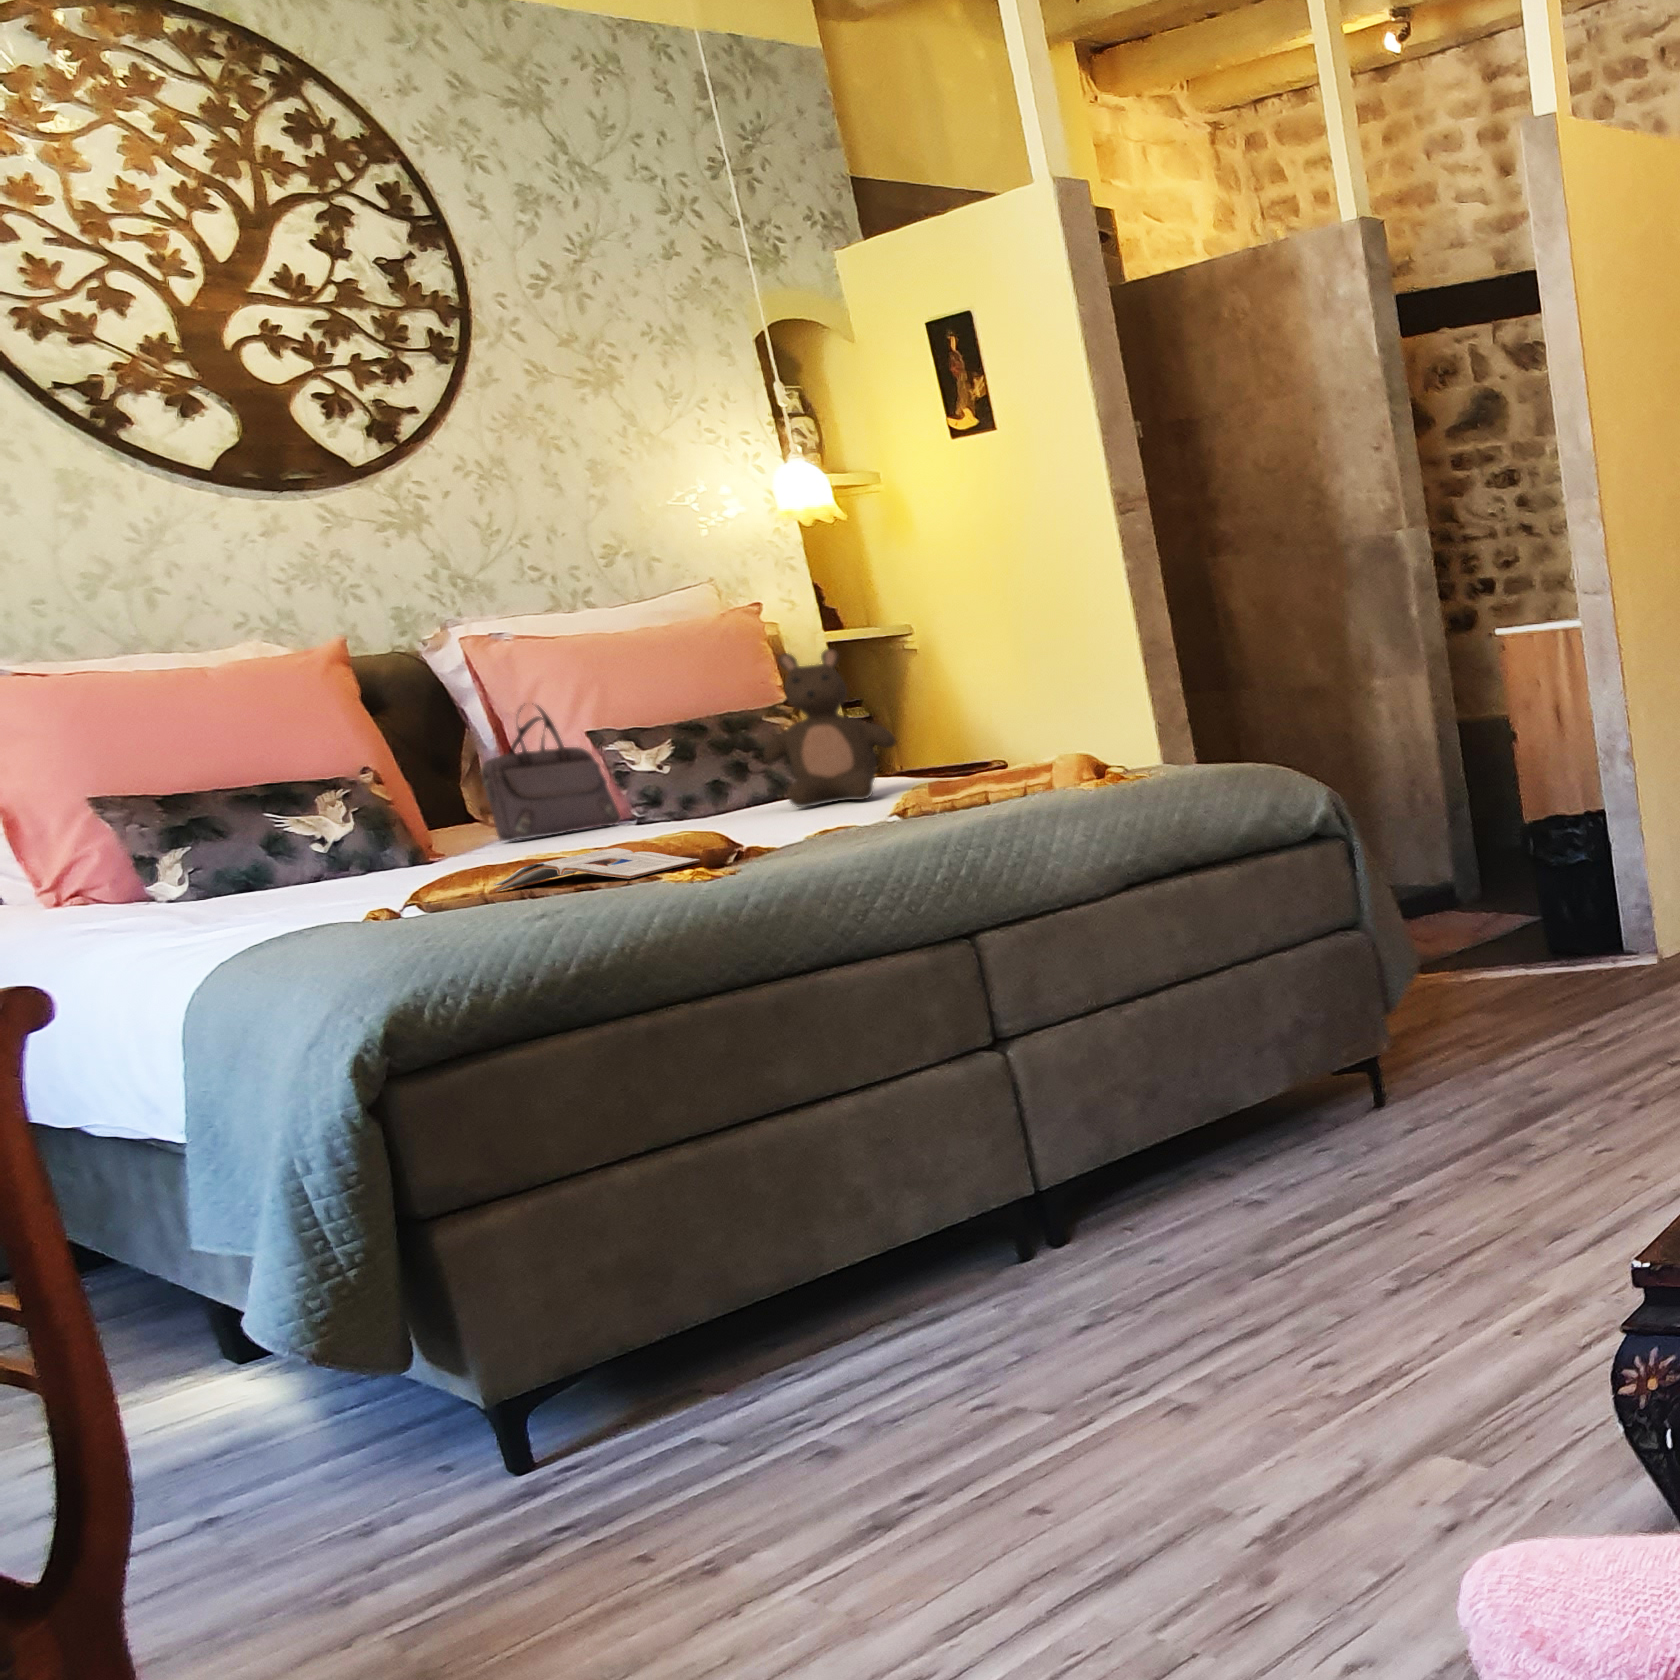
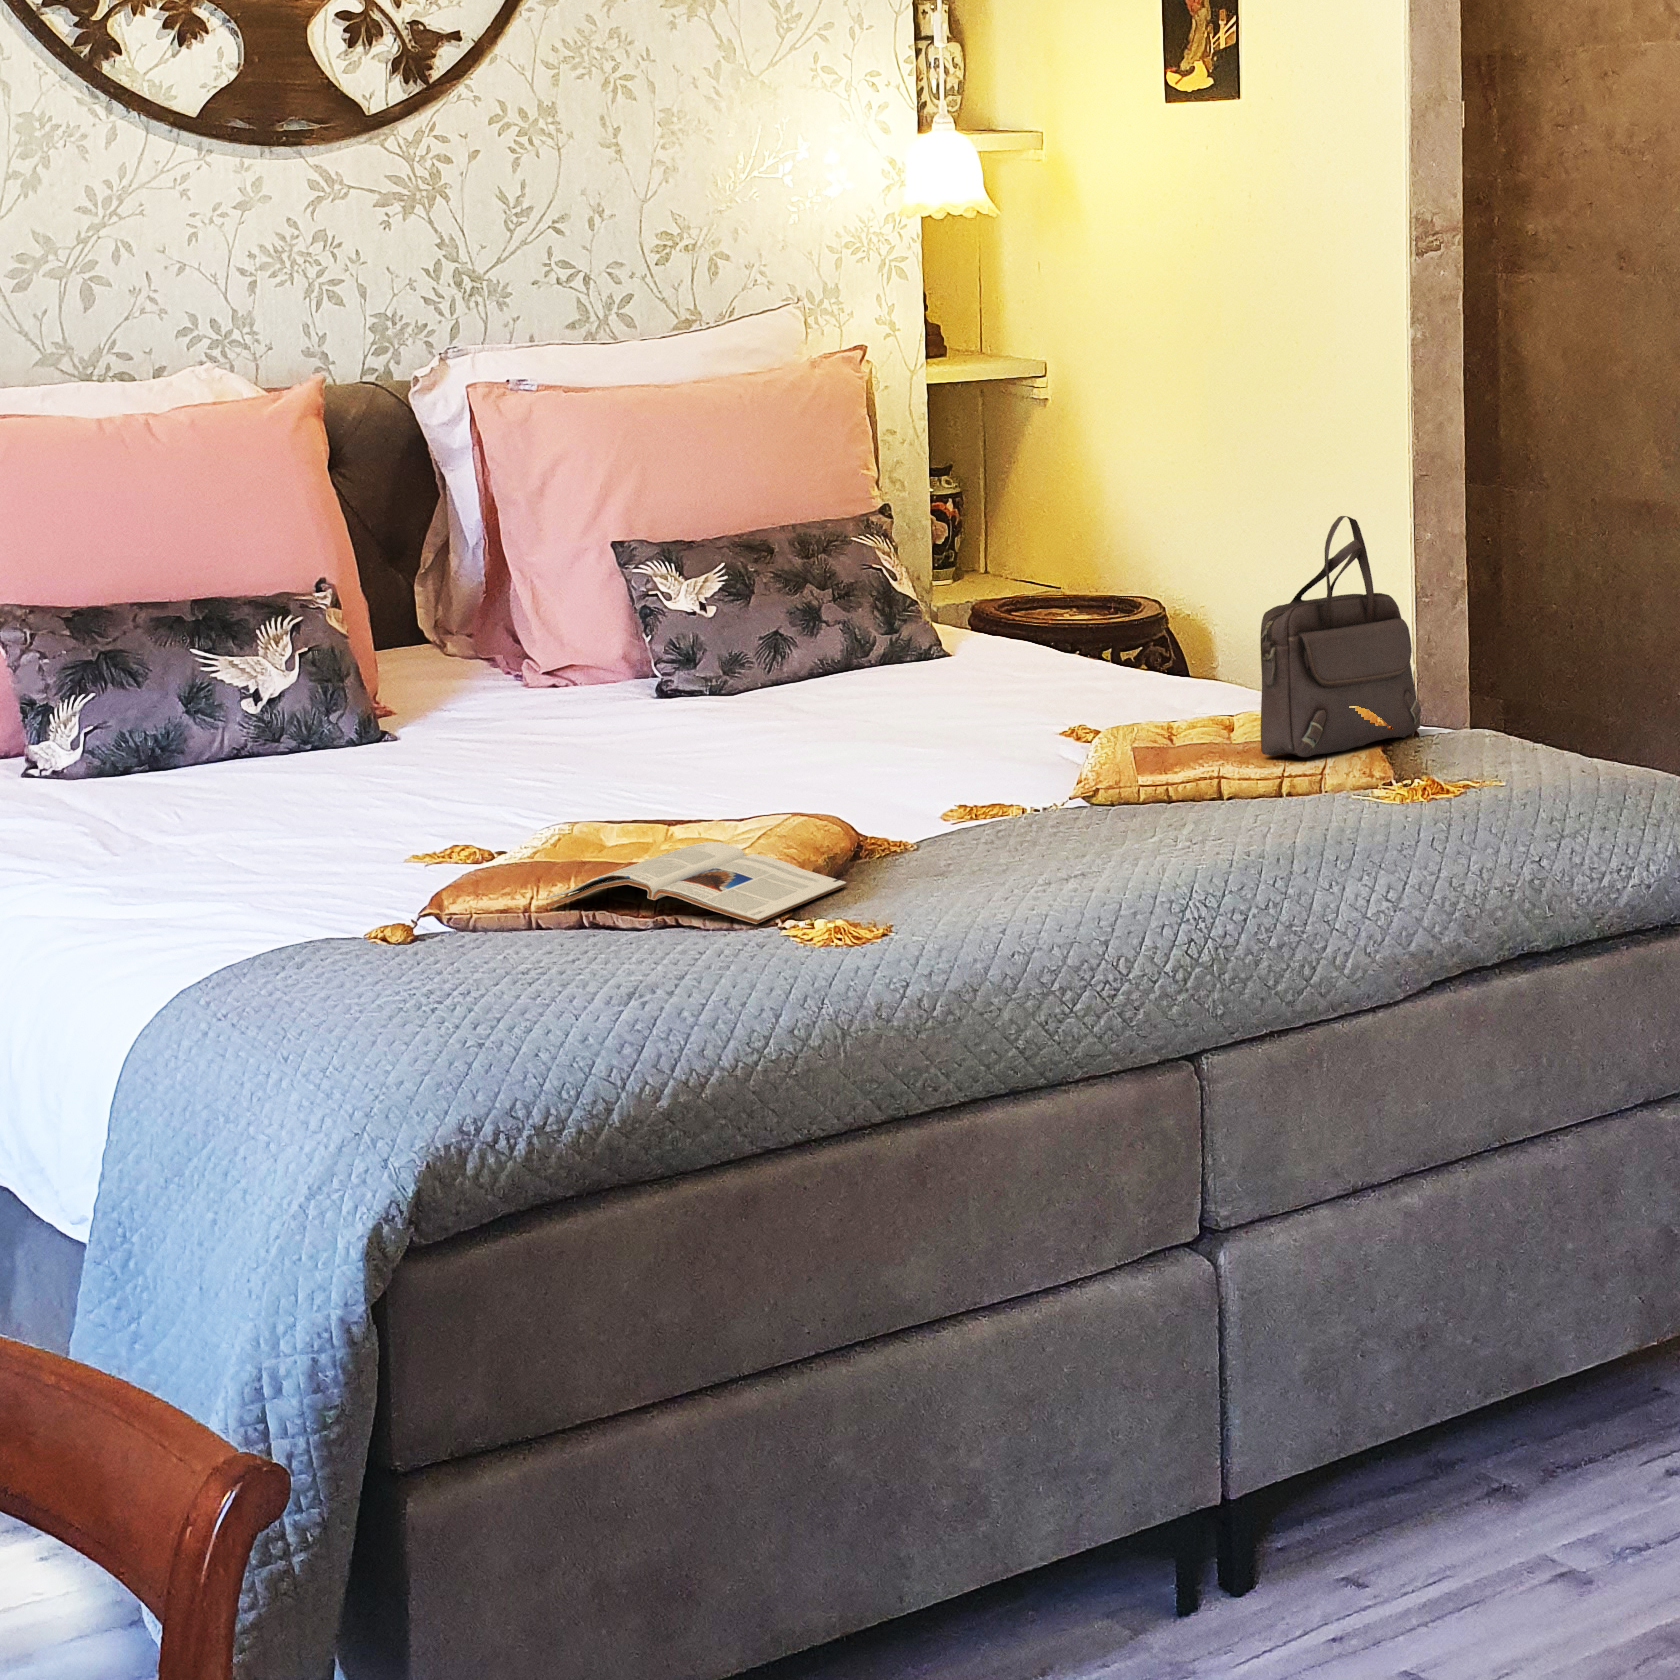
stuffed bear: present [764,648,896,807] -> none [867,458,1069,715]
handbag: present [481,705,621,841] -> present [1260,516,1421,757]

